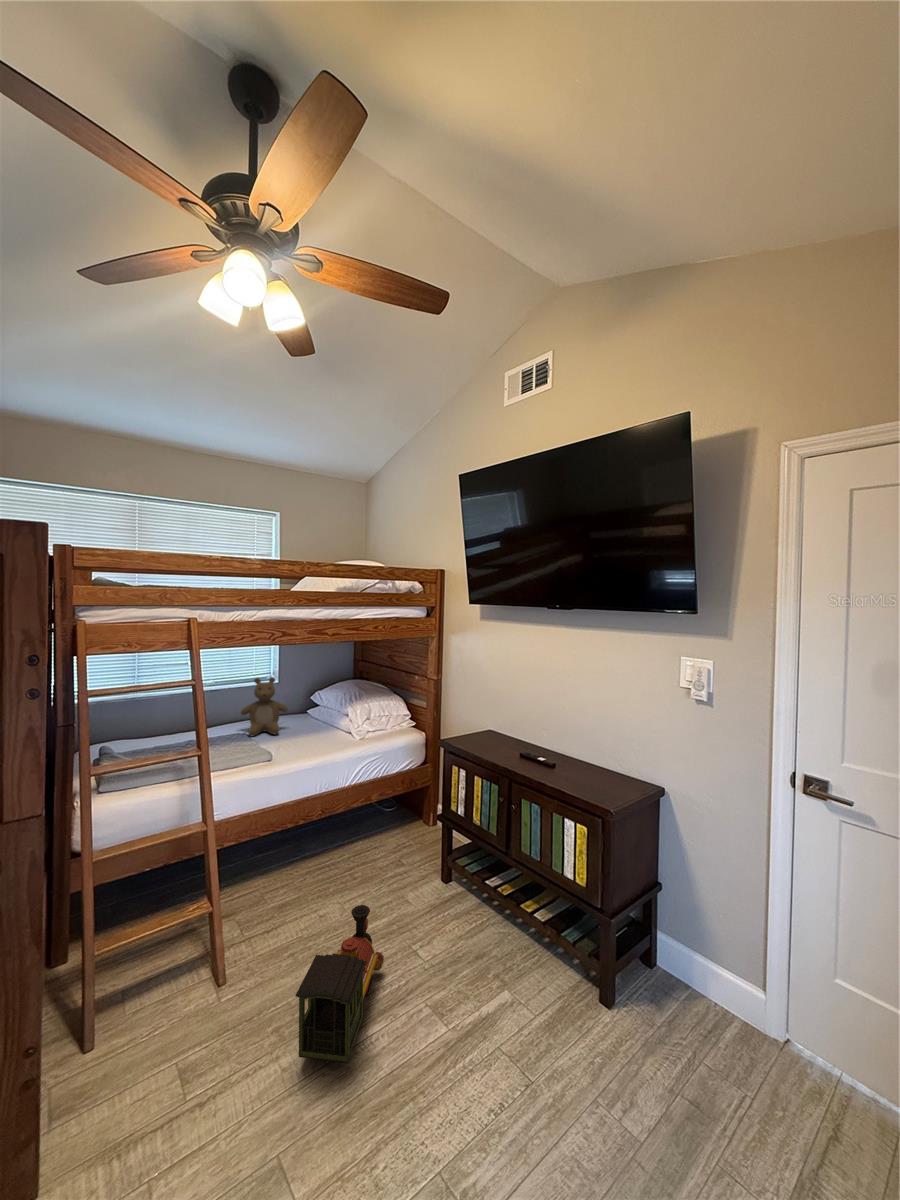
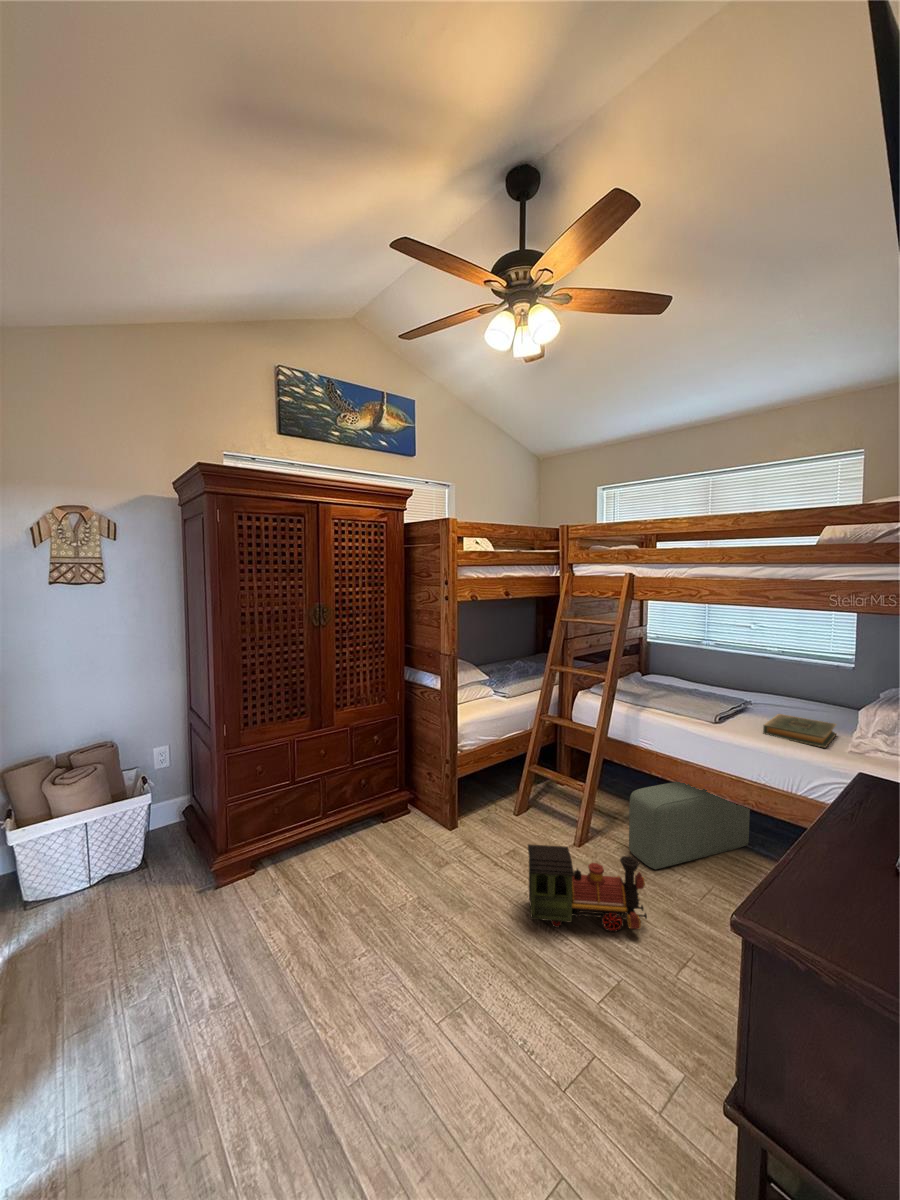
teddy bear: present [241,677,288,736] -> none [748,648,808,713]
hardback book: none [293,725,351,752] -> present [763,714,836,747]
pouf: none [256,806,300,936] -> present [629,782,750,869]

